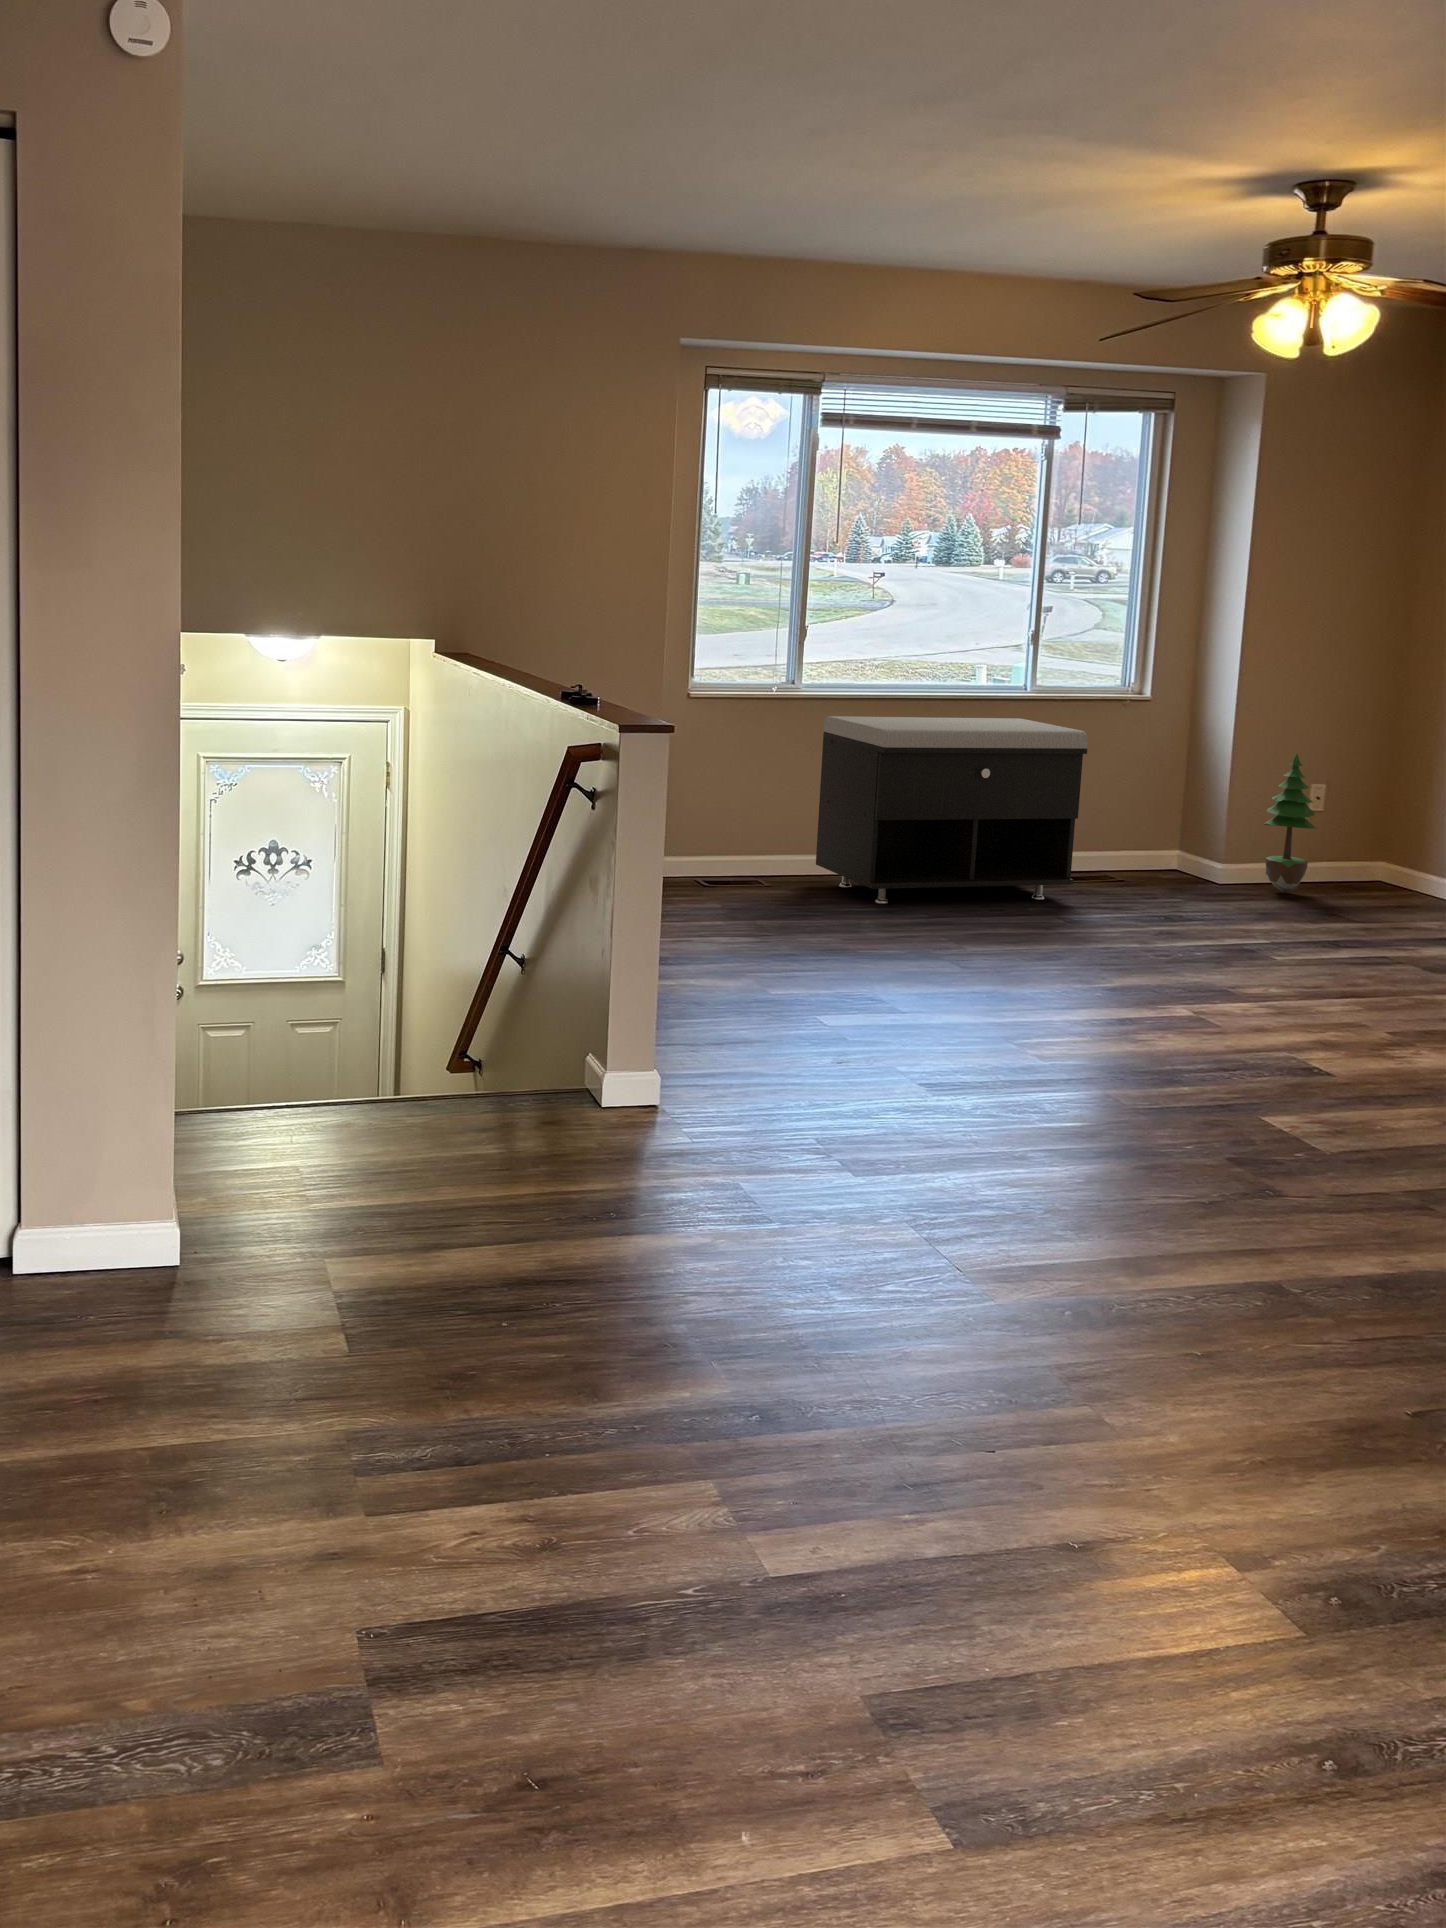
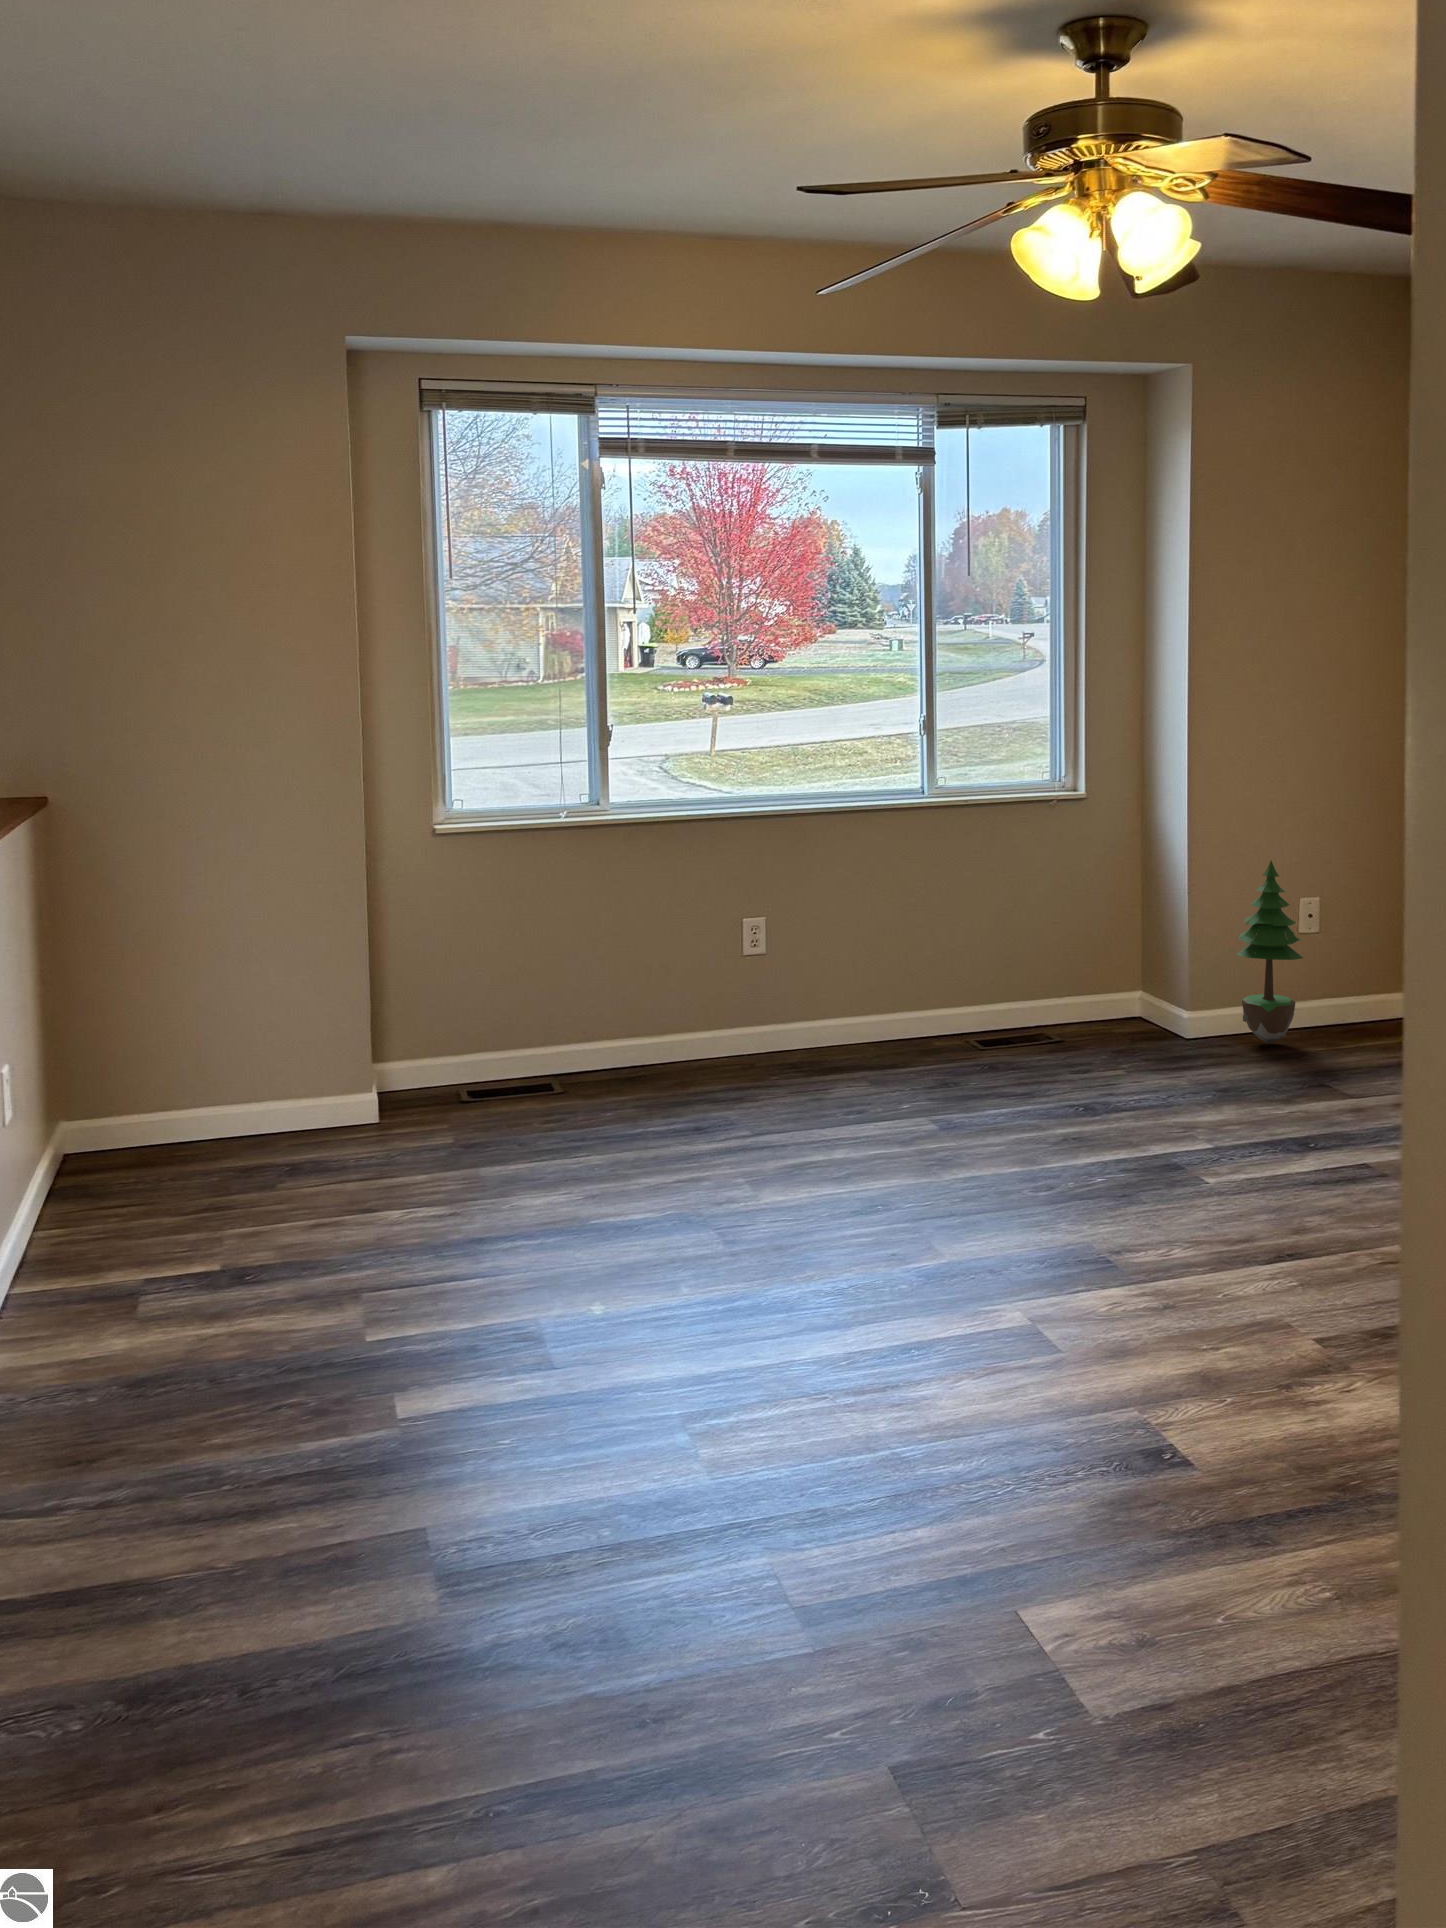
storage bench: present [816,716,1088,904] -> none [631,834,975,1109]

